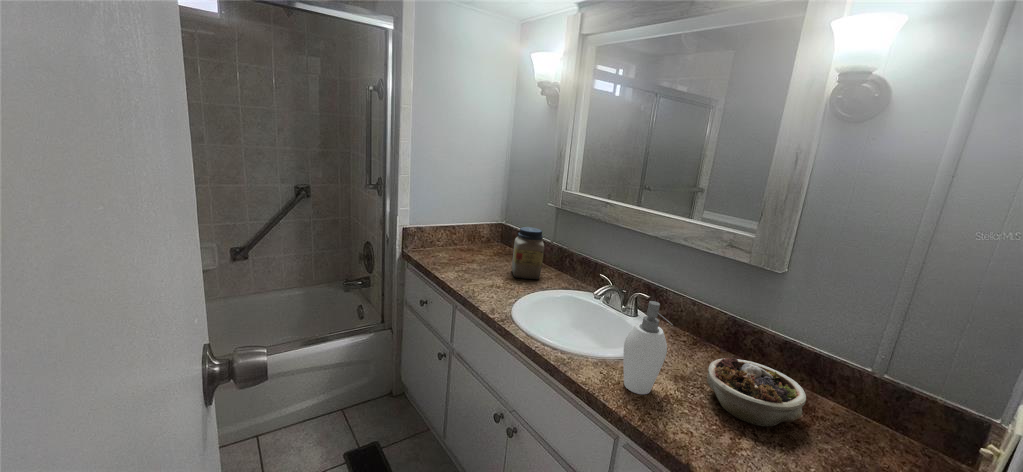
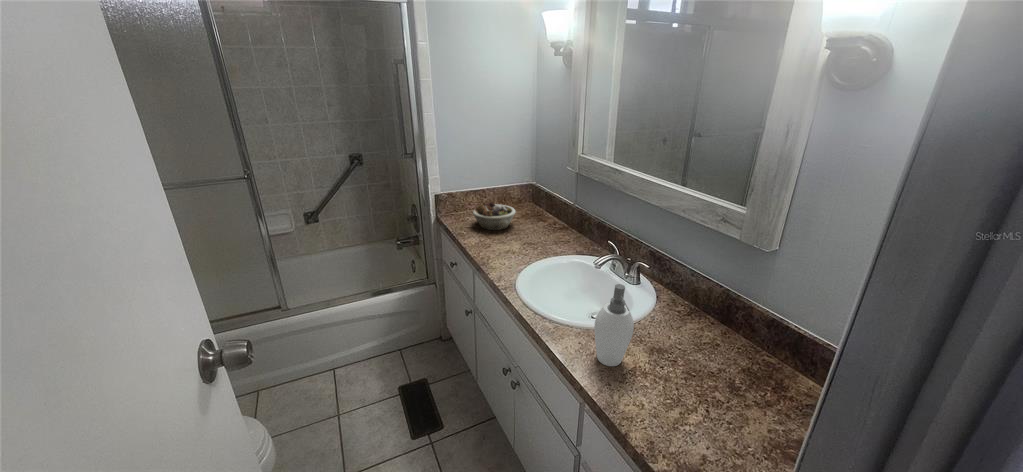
jar: present [512,227,544,279] -> none [531,194,559,244]
succulent planter: present [707,358,806,426] -> present [473,202,516,230]

